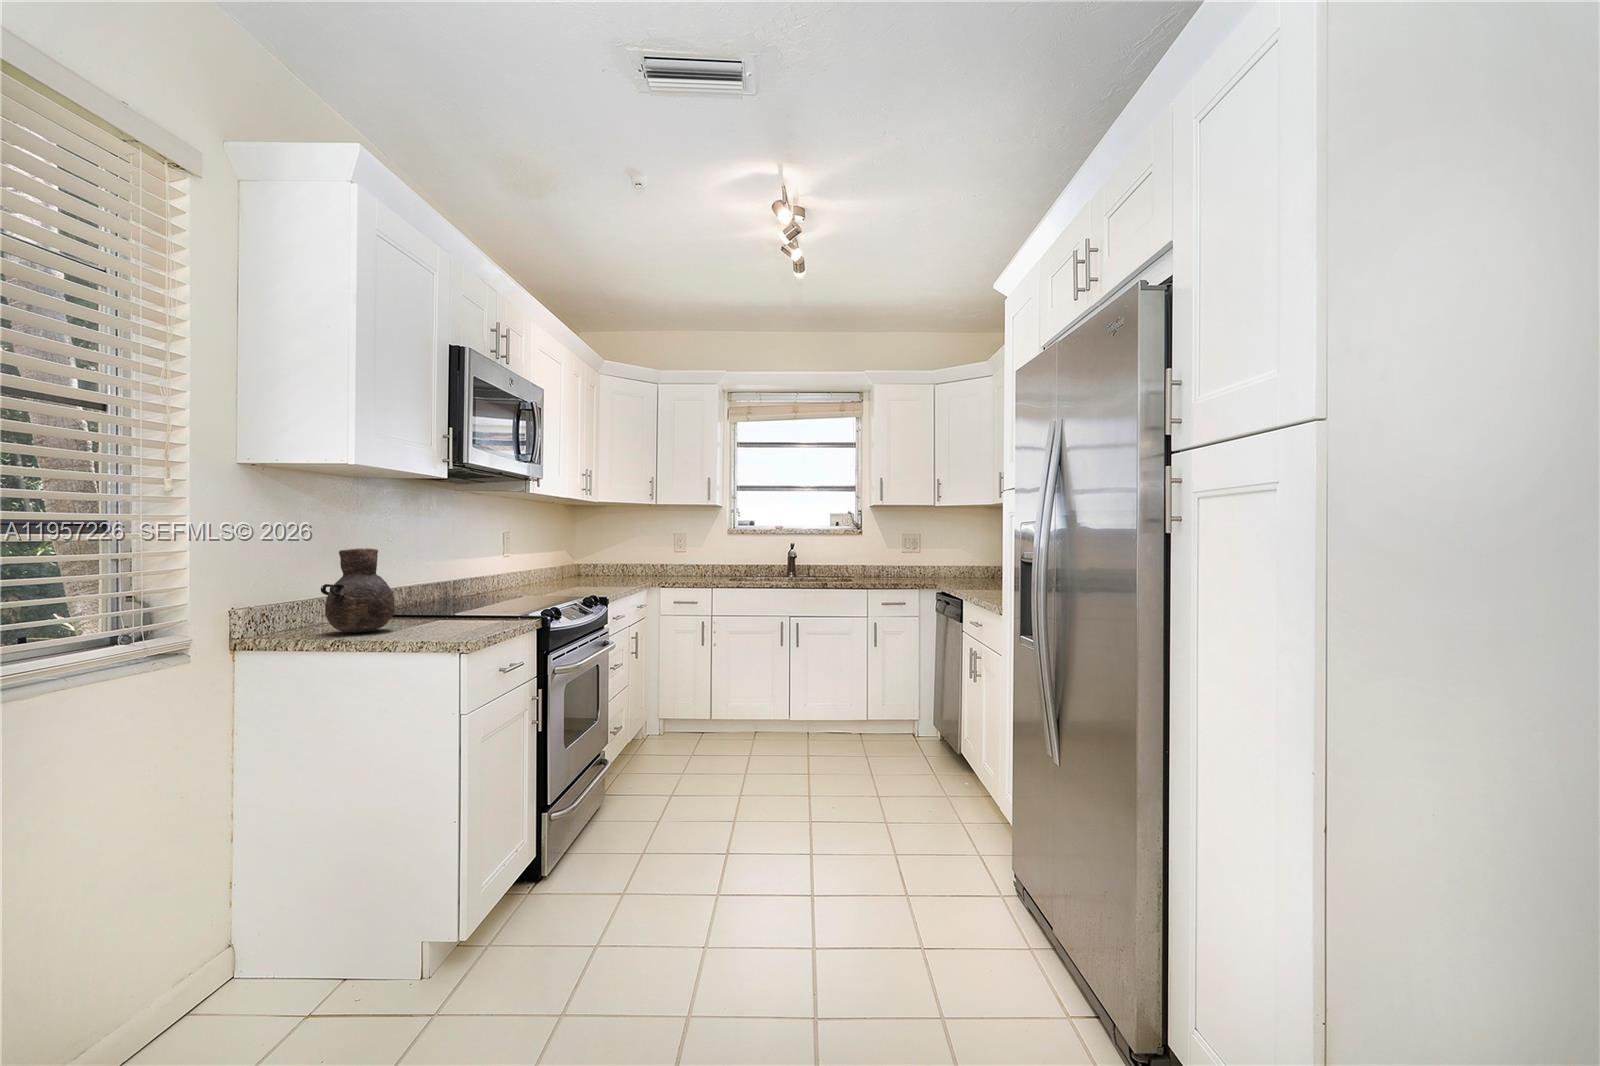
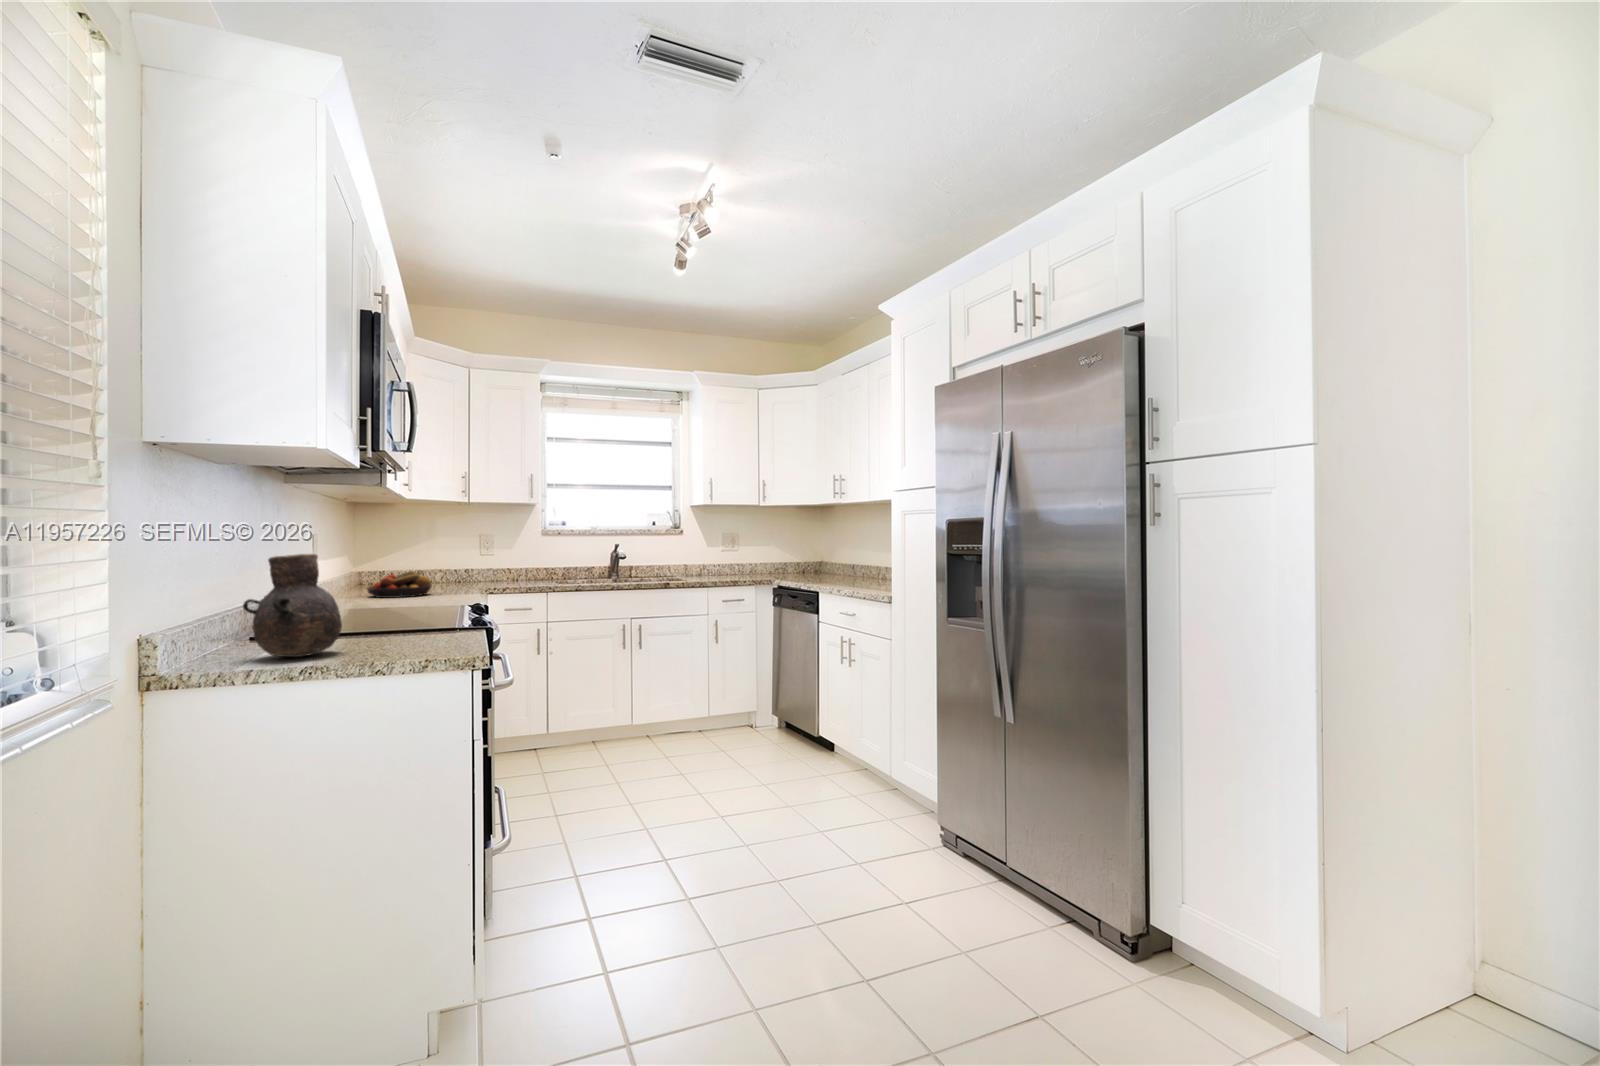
fruit bowl: none [561,566,612,589] -> present [367,571,431,598]

